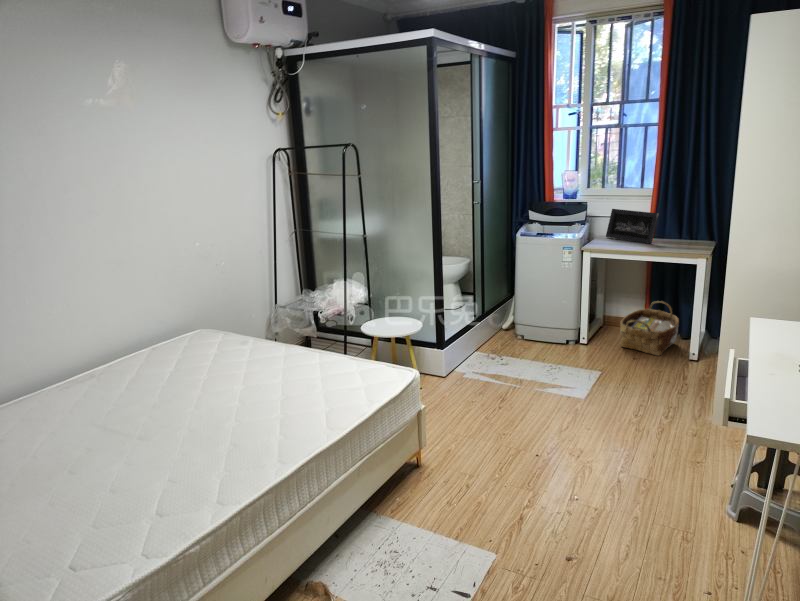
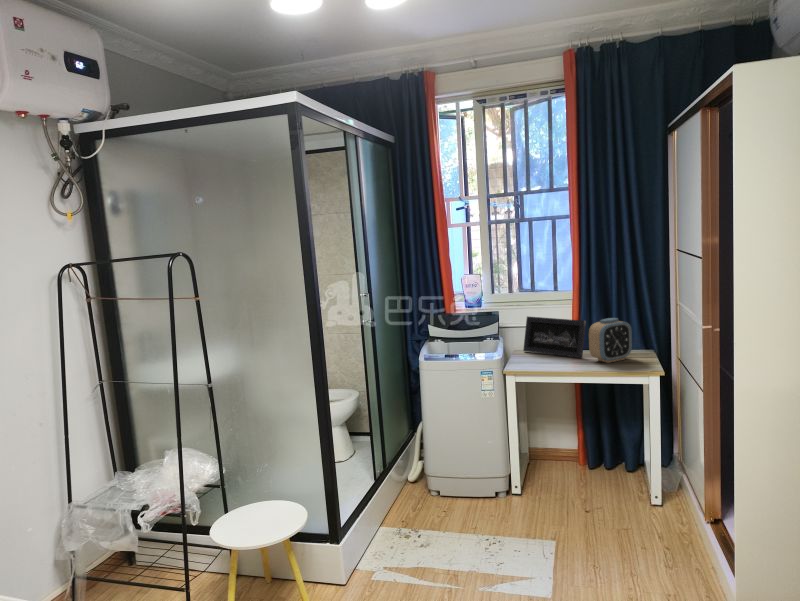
alarm clock: none [657,212,695,248] -> present [589,318,632,363]
woven basket: present [620,301,679,356] -> none [559,427,628,503]

